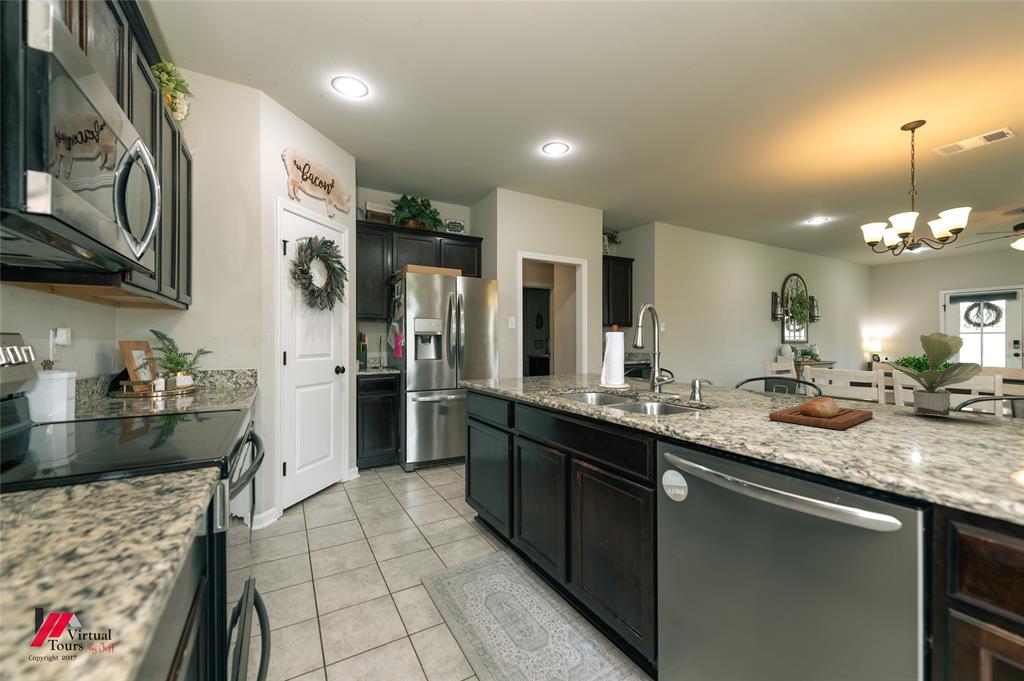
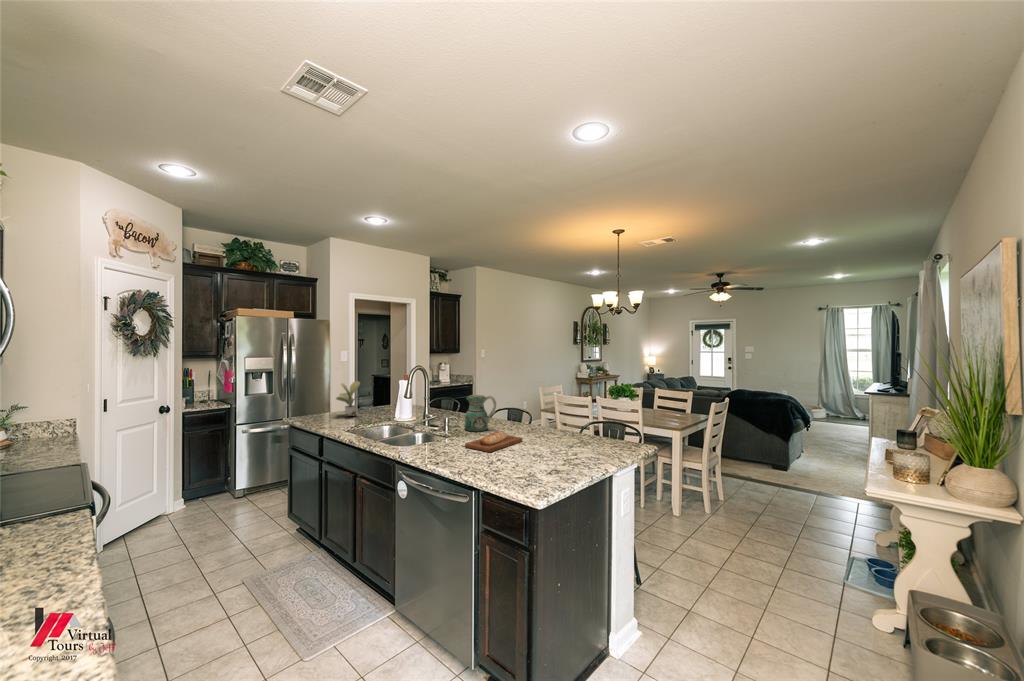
potted plant: present [885,333,982,416] -> present [336,381,360,416]
ceramic pitcher: none [723,345,784,402] -> present [465,395,496,431]

